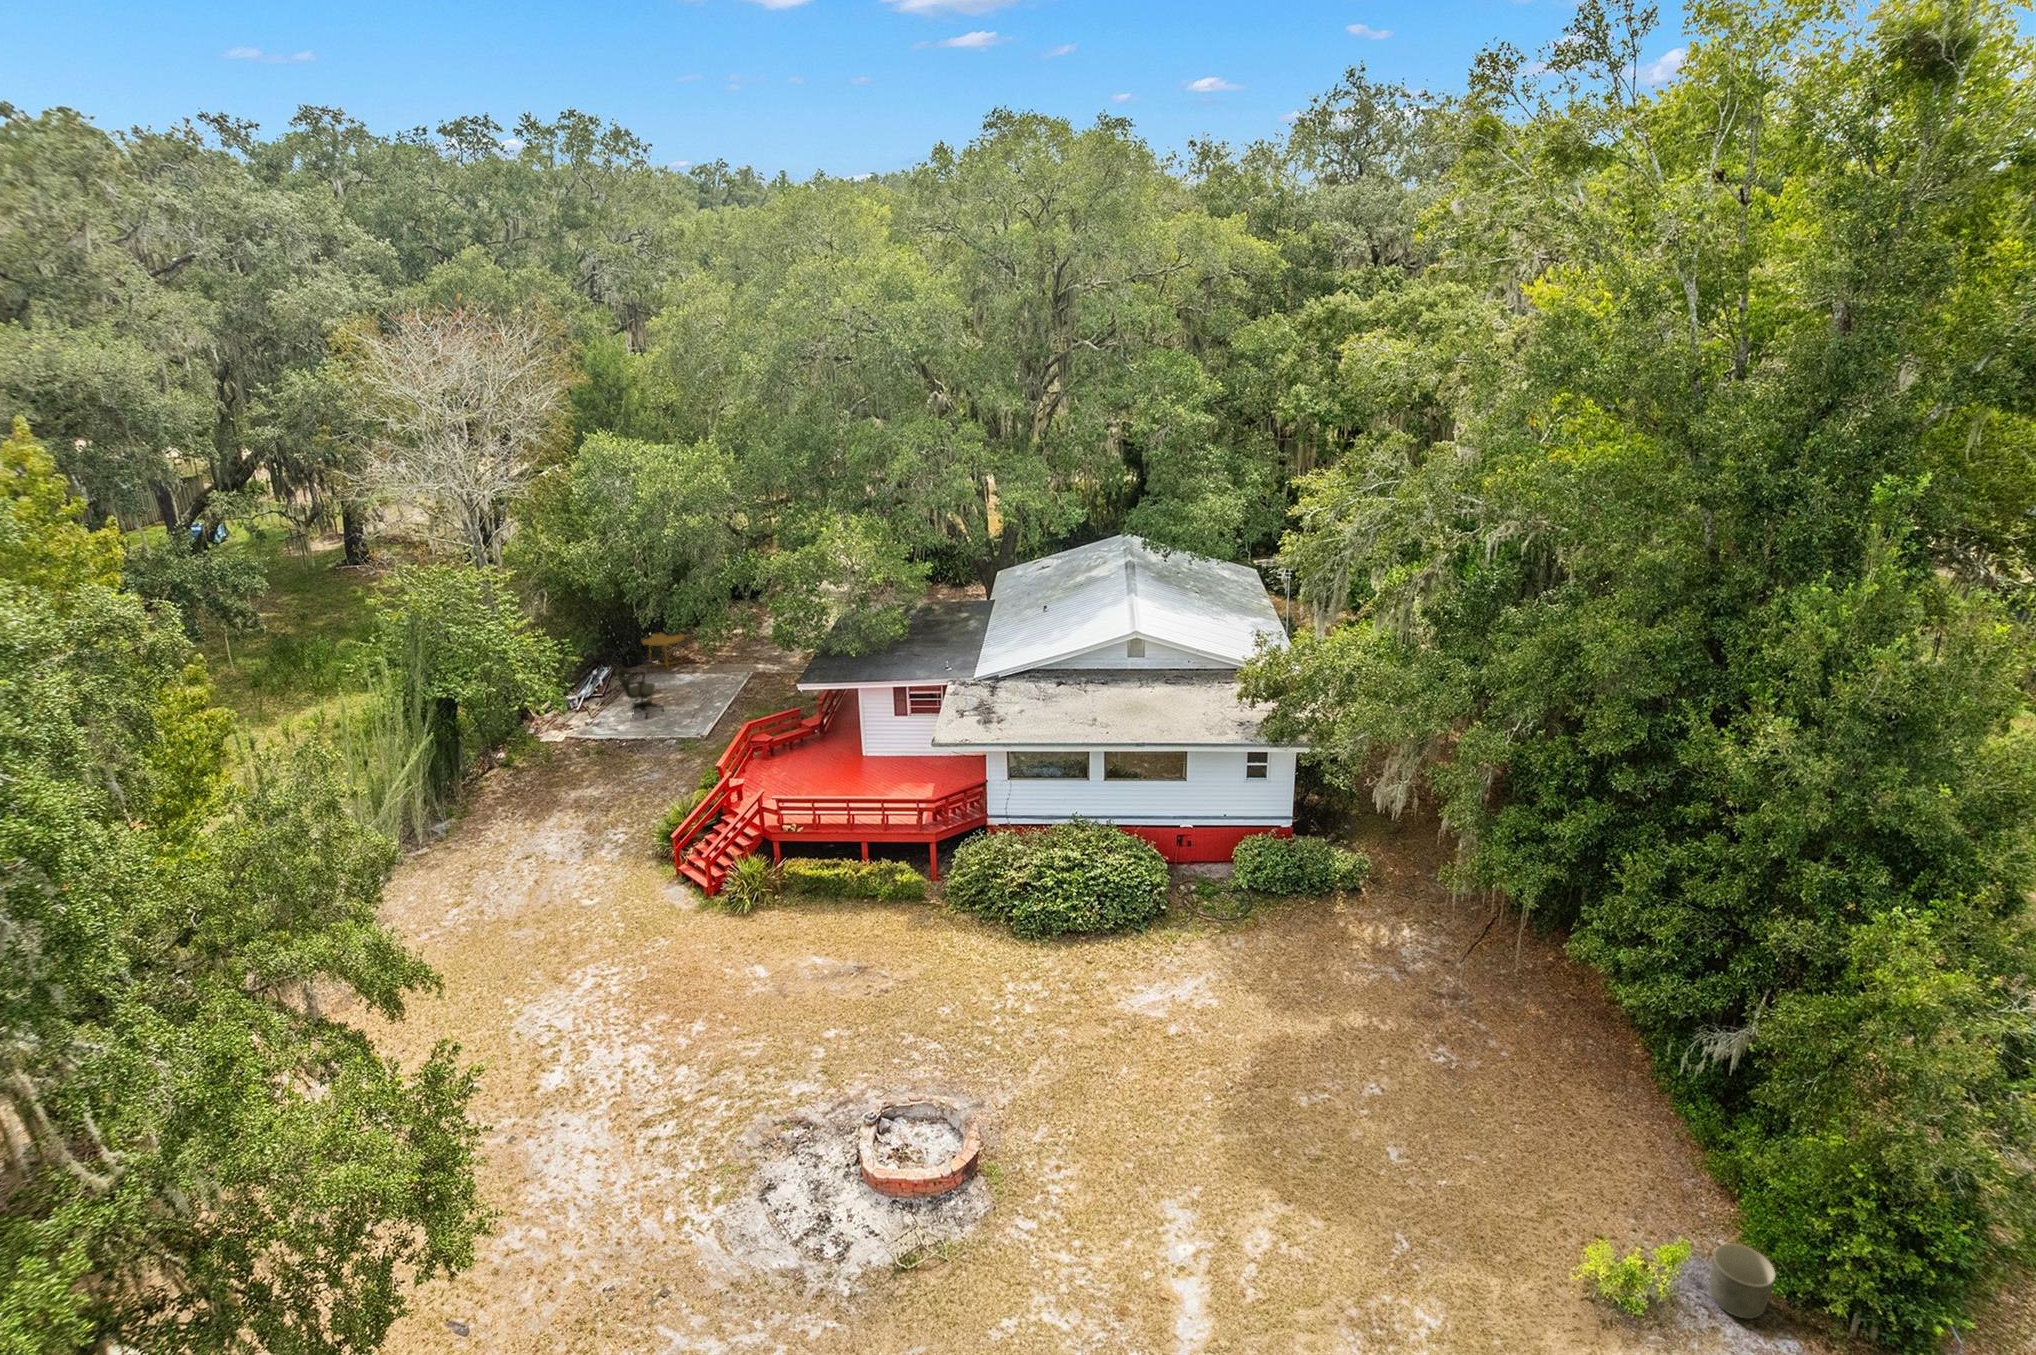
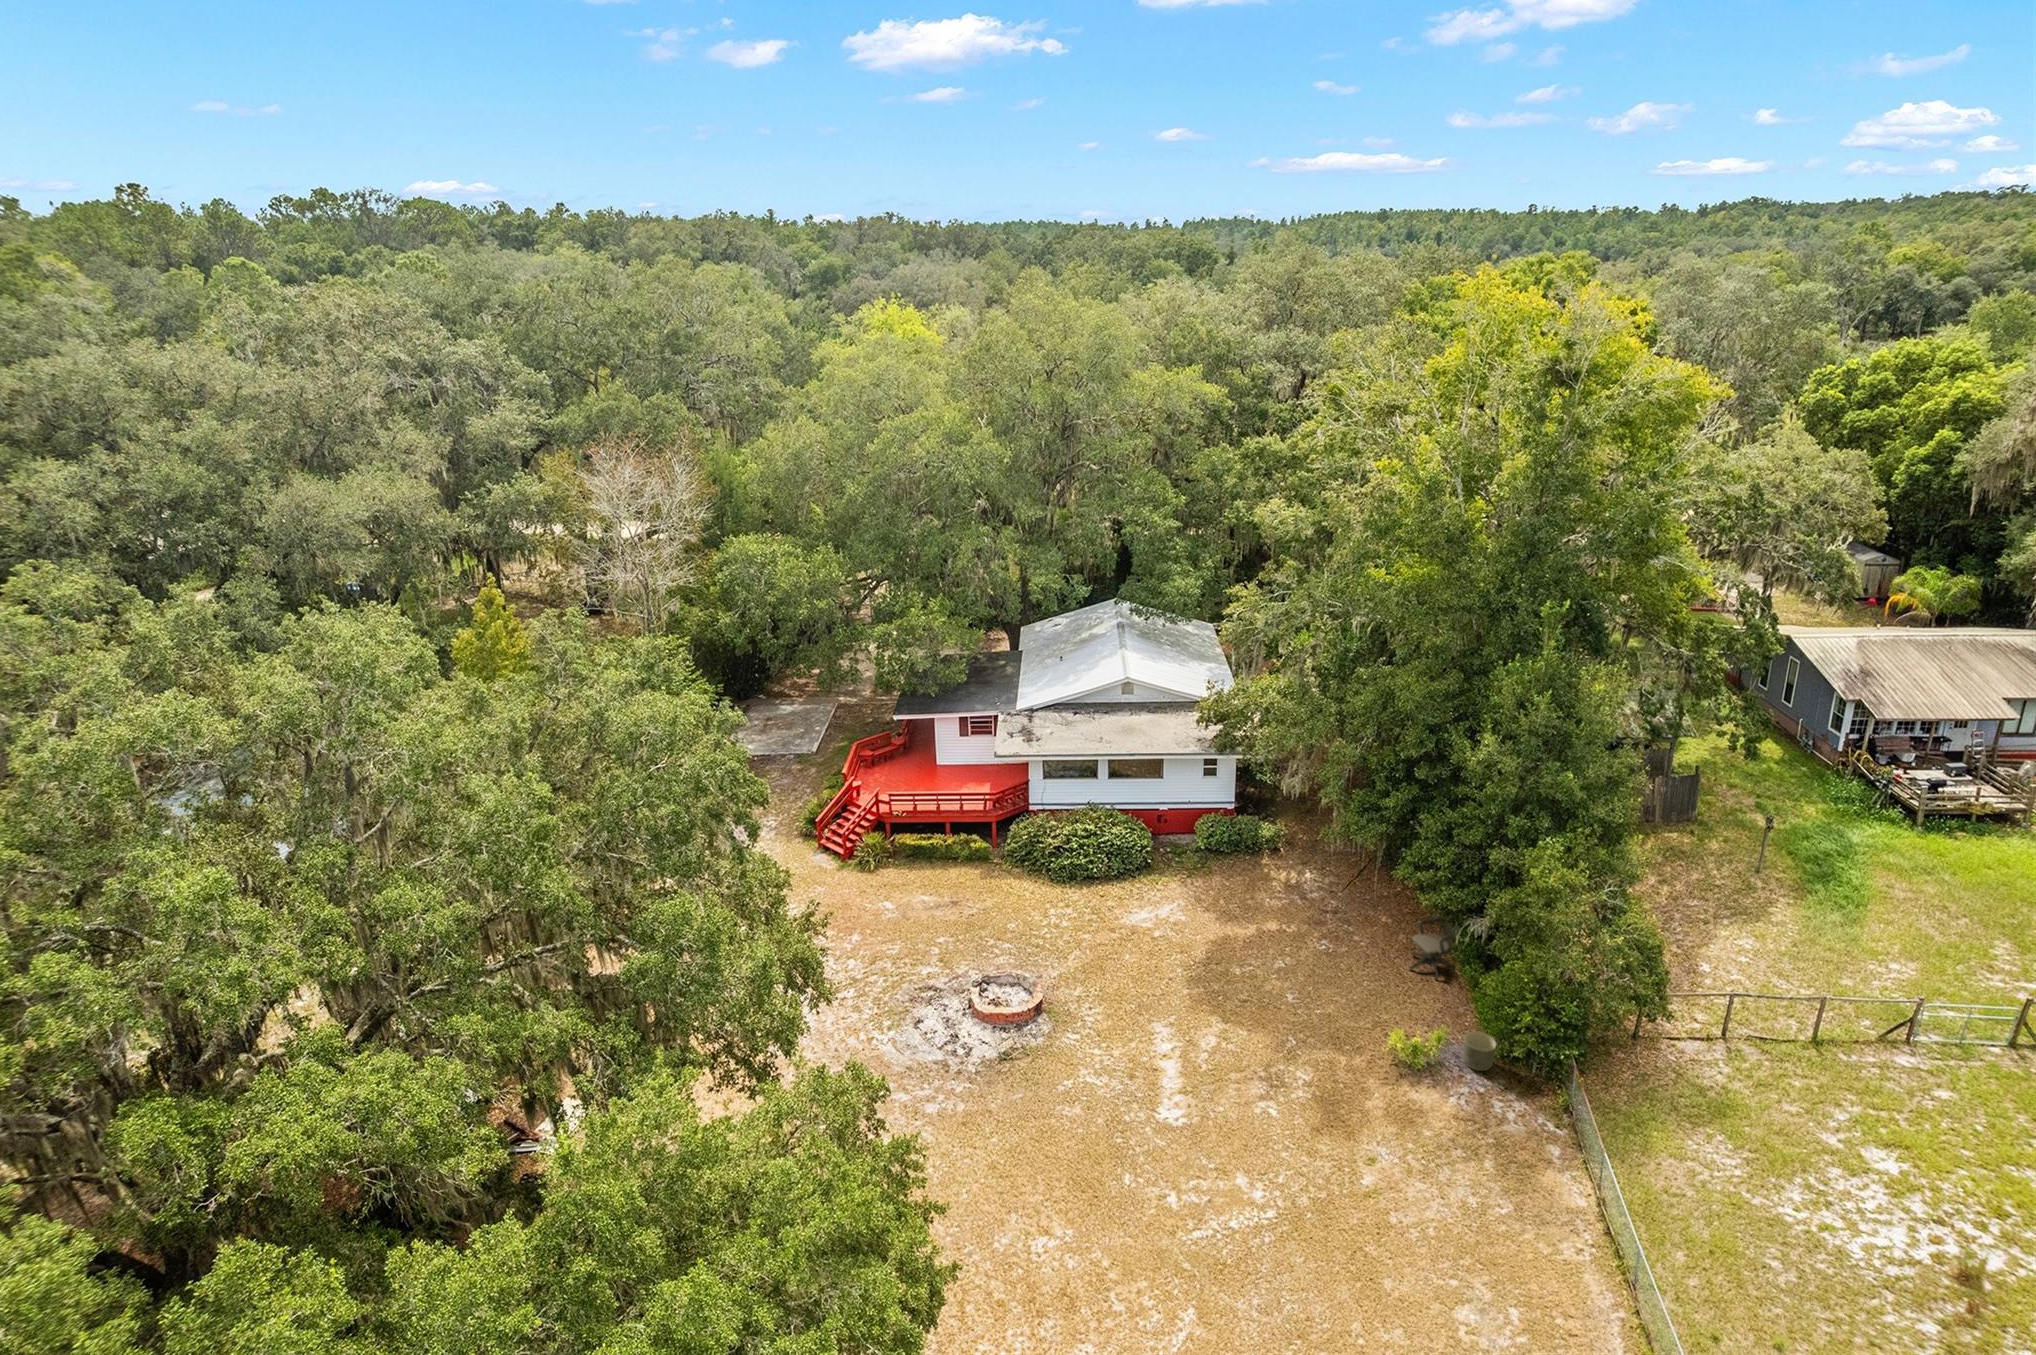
round table: present [642,632,685,670] -> none [754,674,787,703]
chair: present [616,669,664,718] -> present [1410,915,1459,980]

